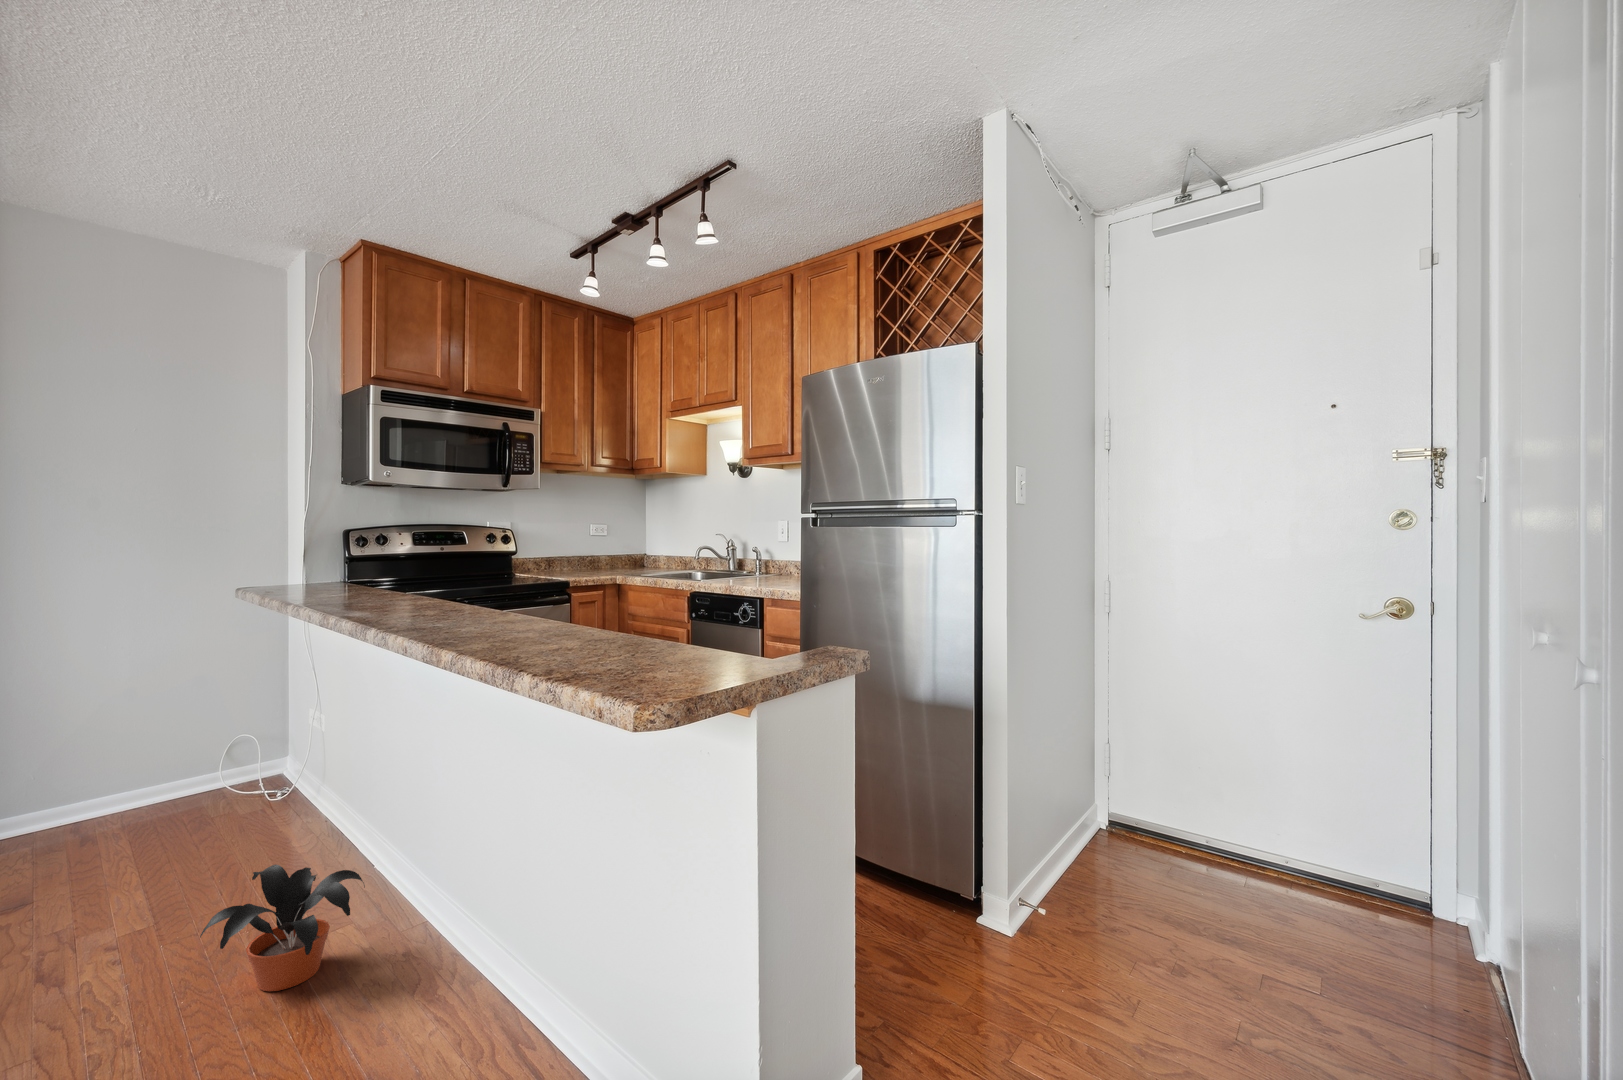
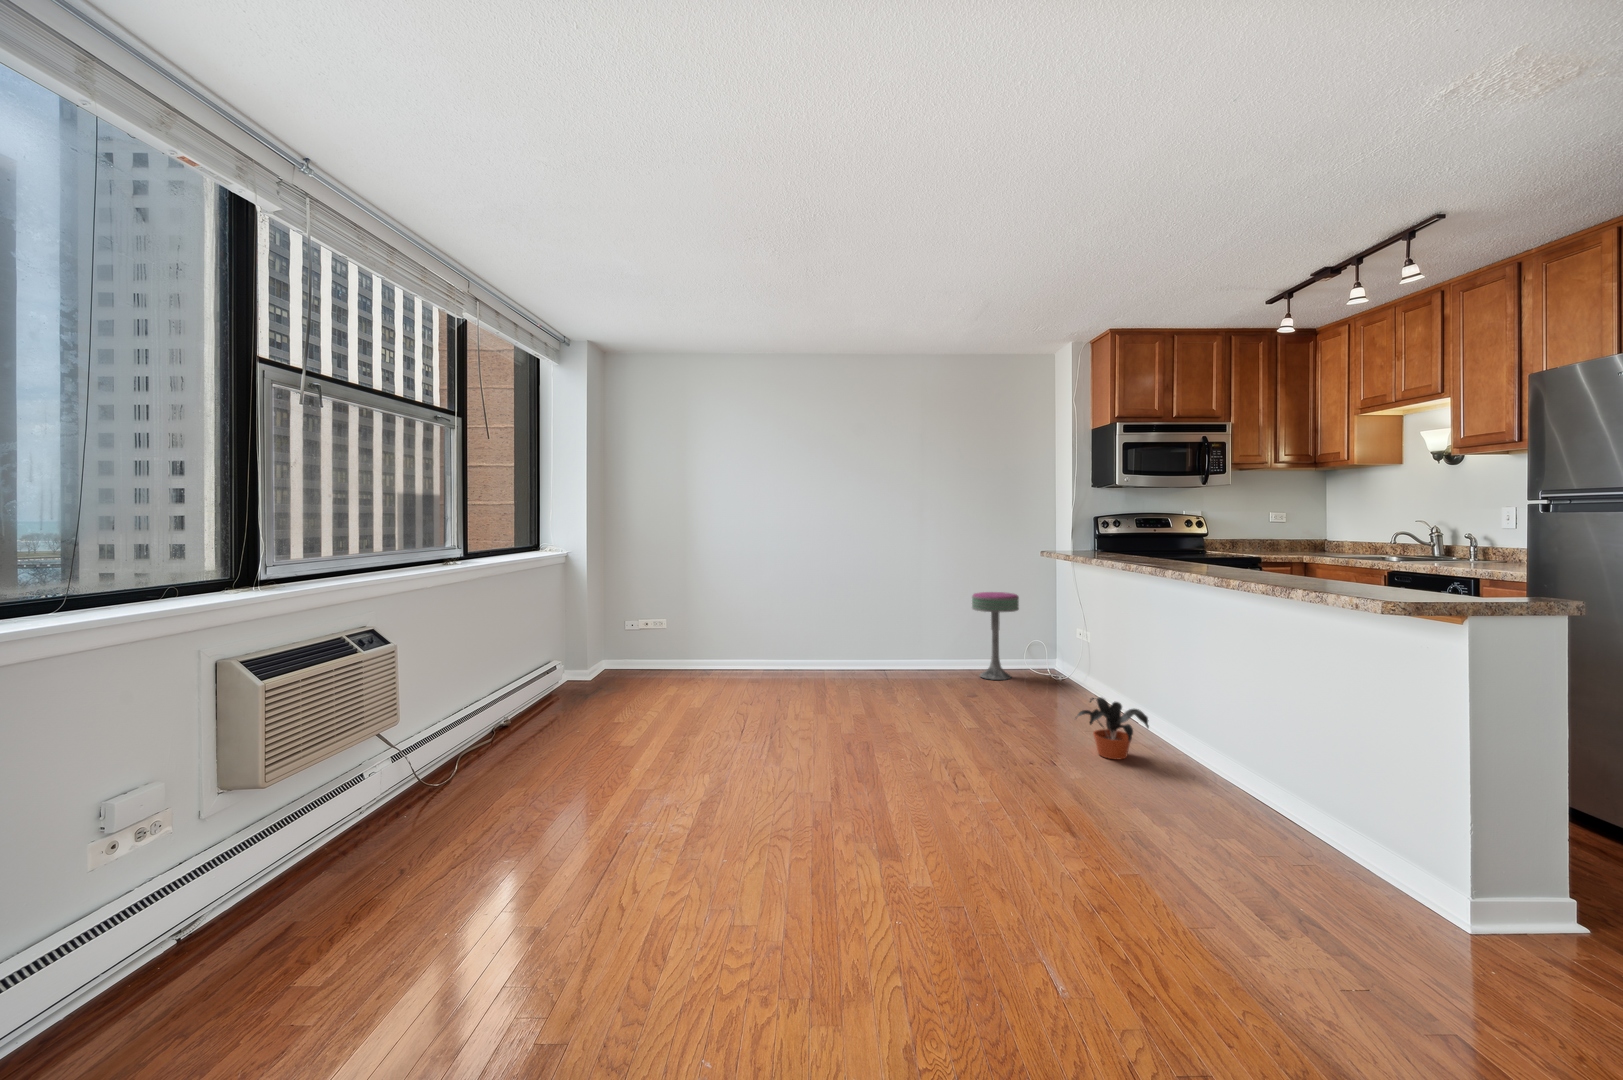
bar stool: none [81,661,199,831] -> present [972,592,1019,680]

